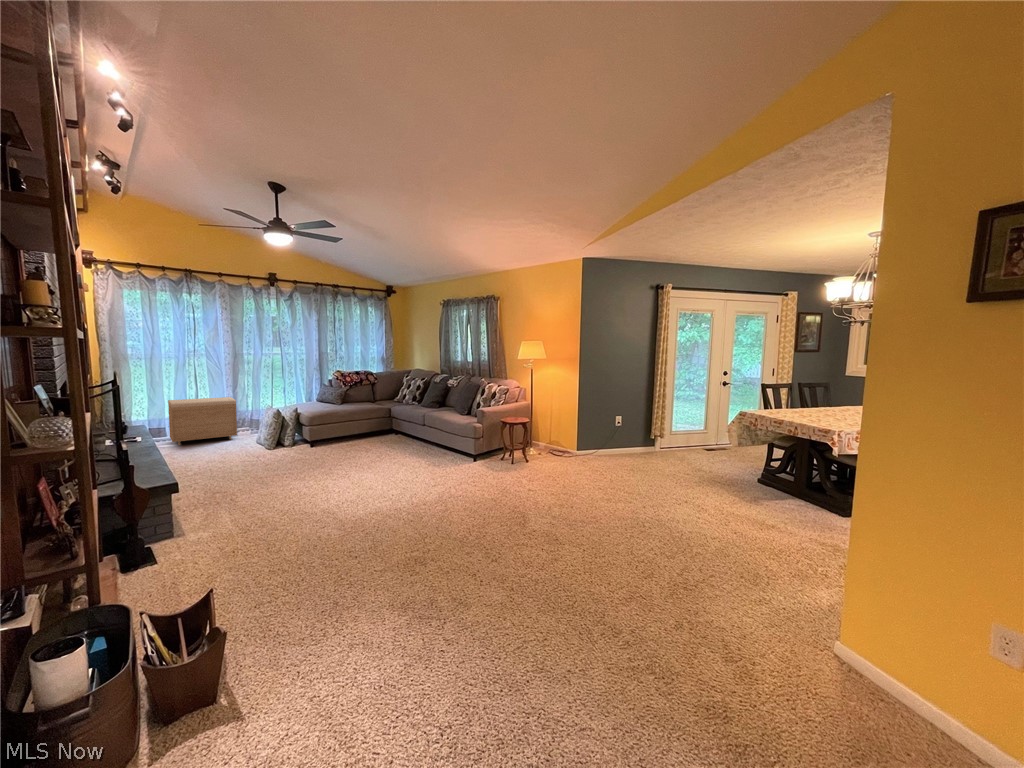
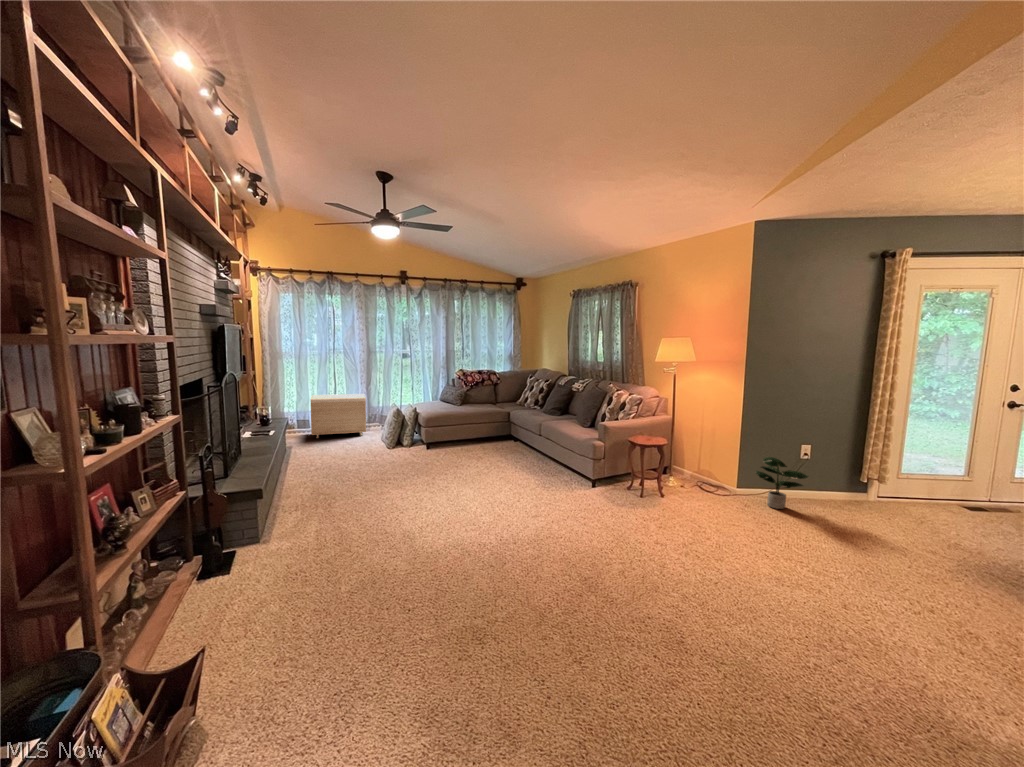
potted plant: none [589,426,622,461] -> present [755,457,808,509]

